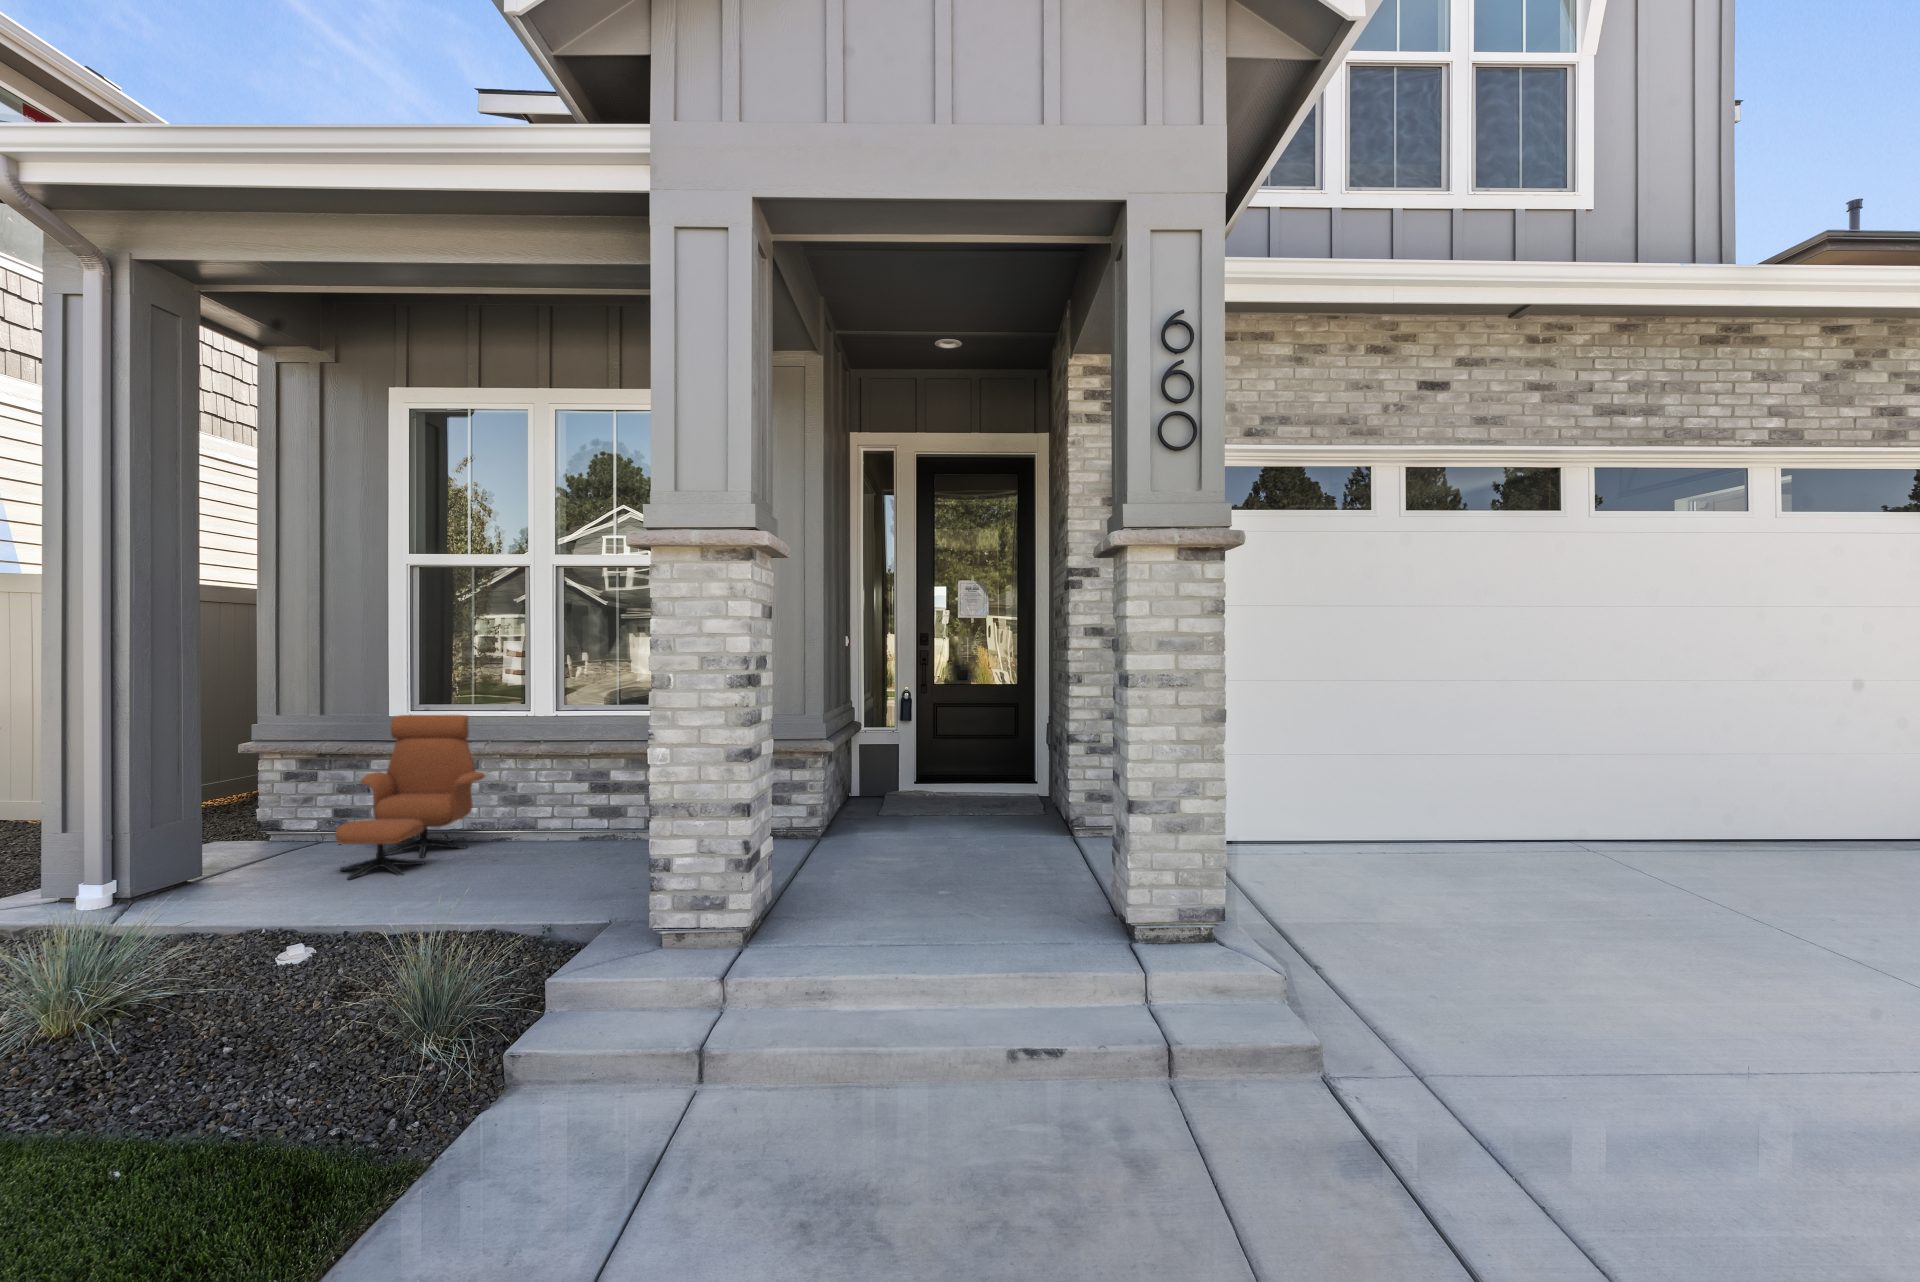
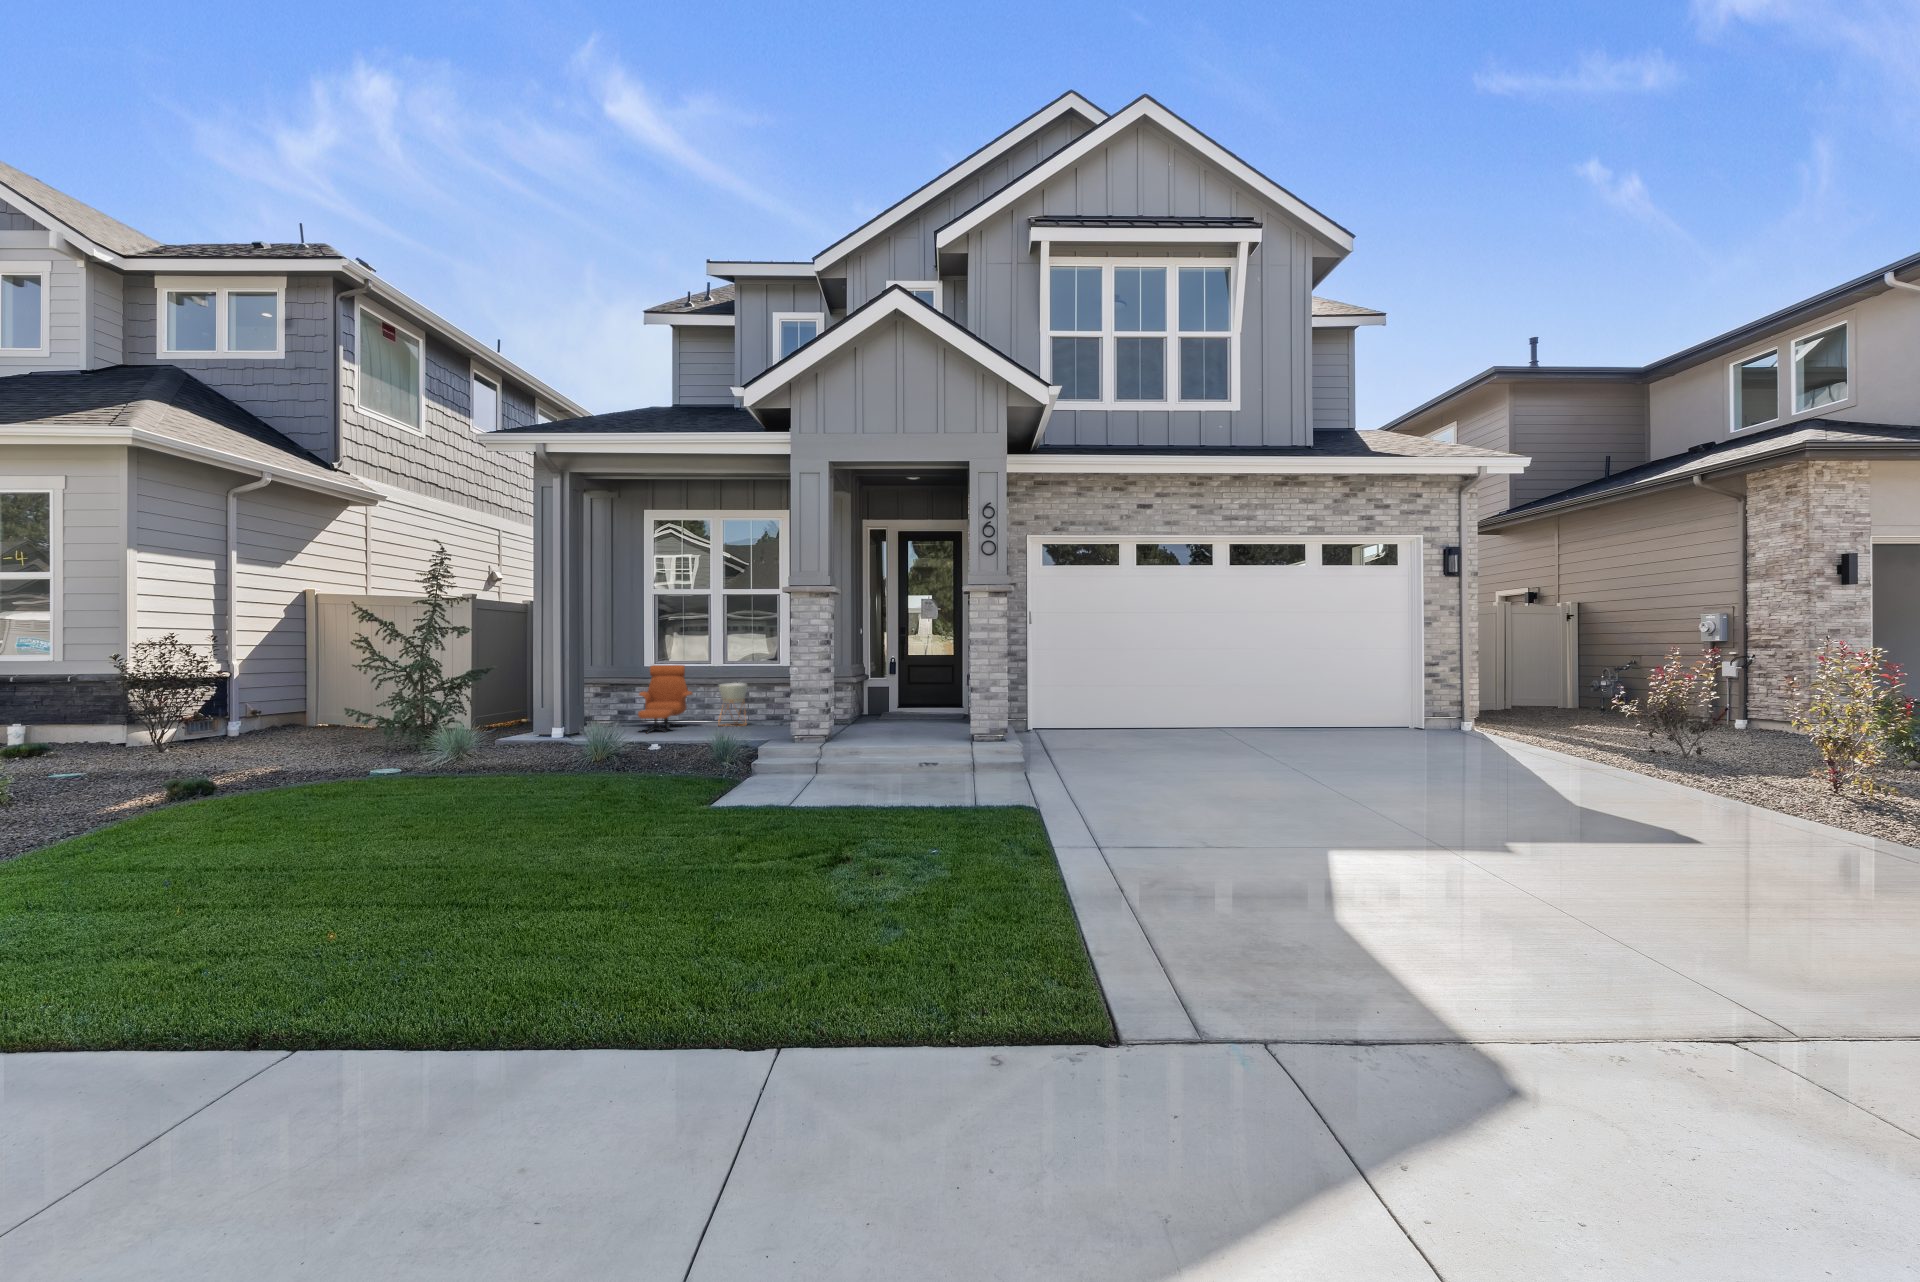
planter: none [534,753,602,848] -> present [719,683,748,726]

